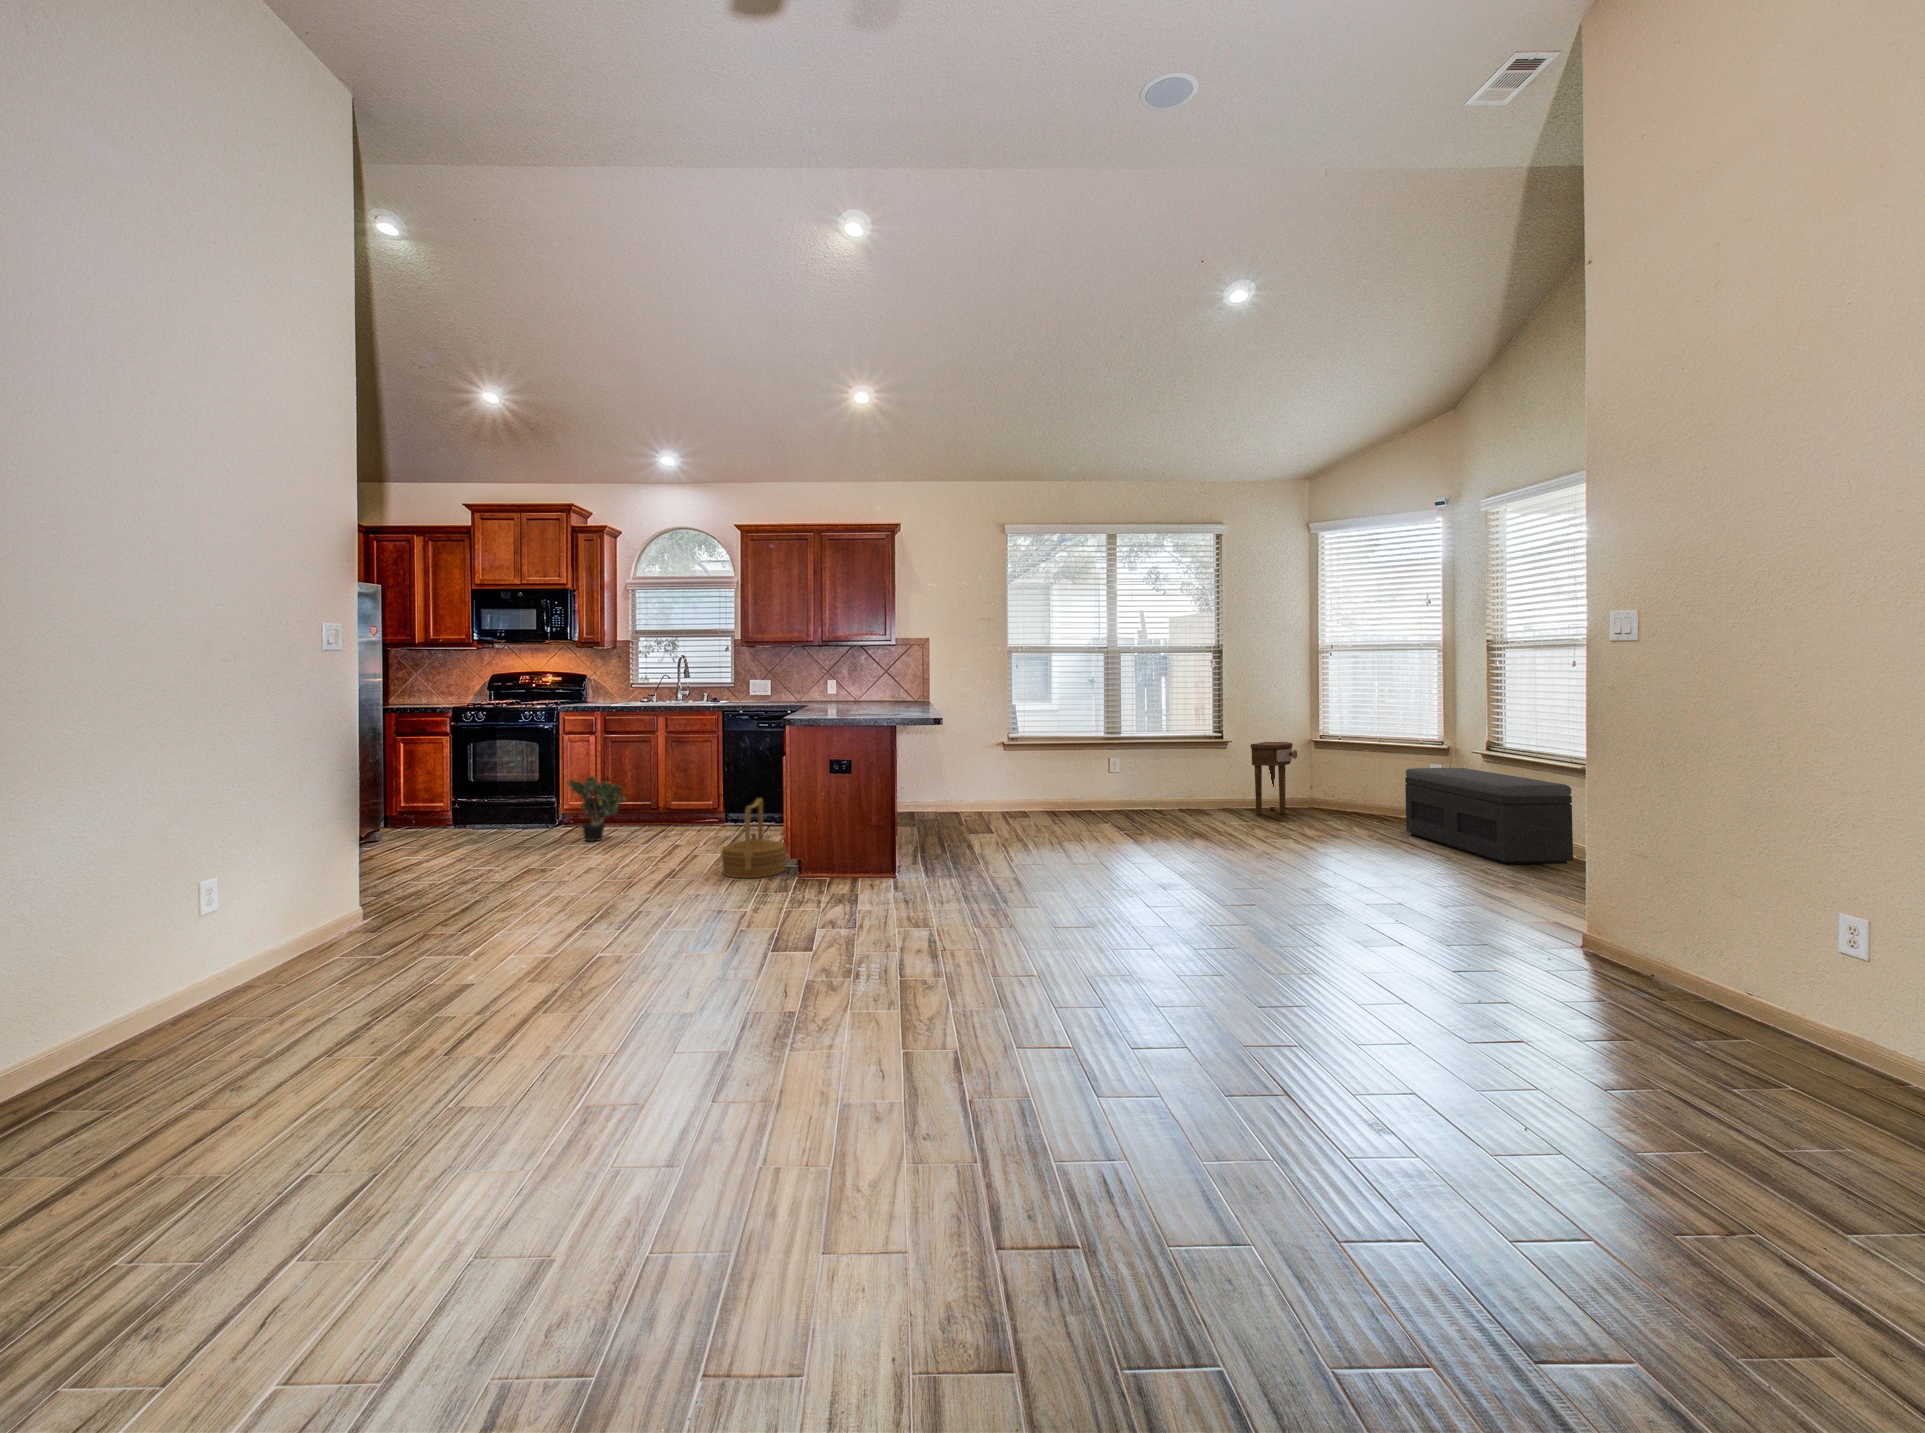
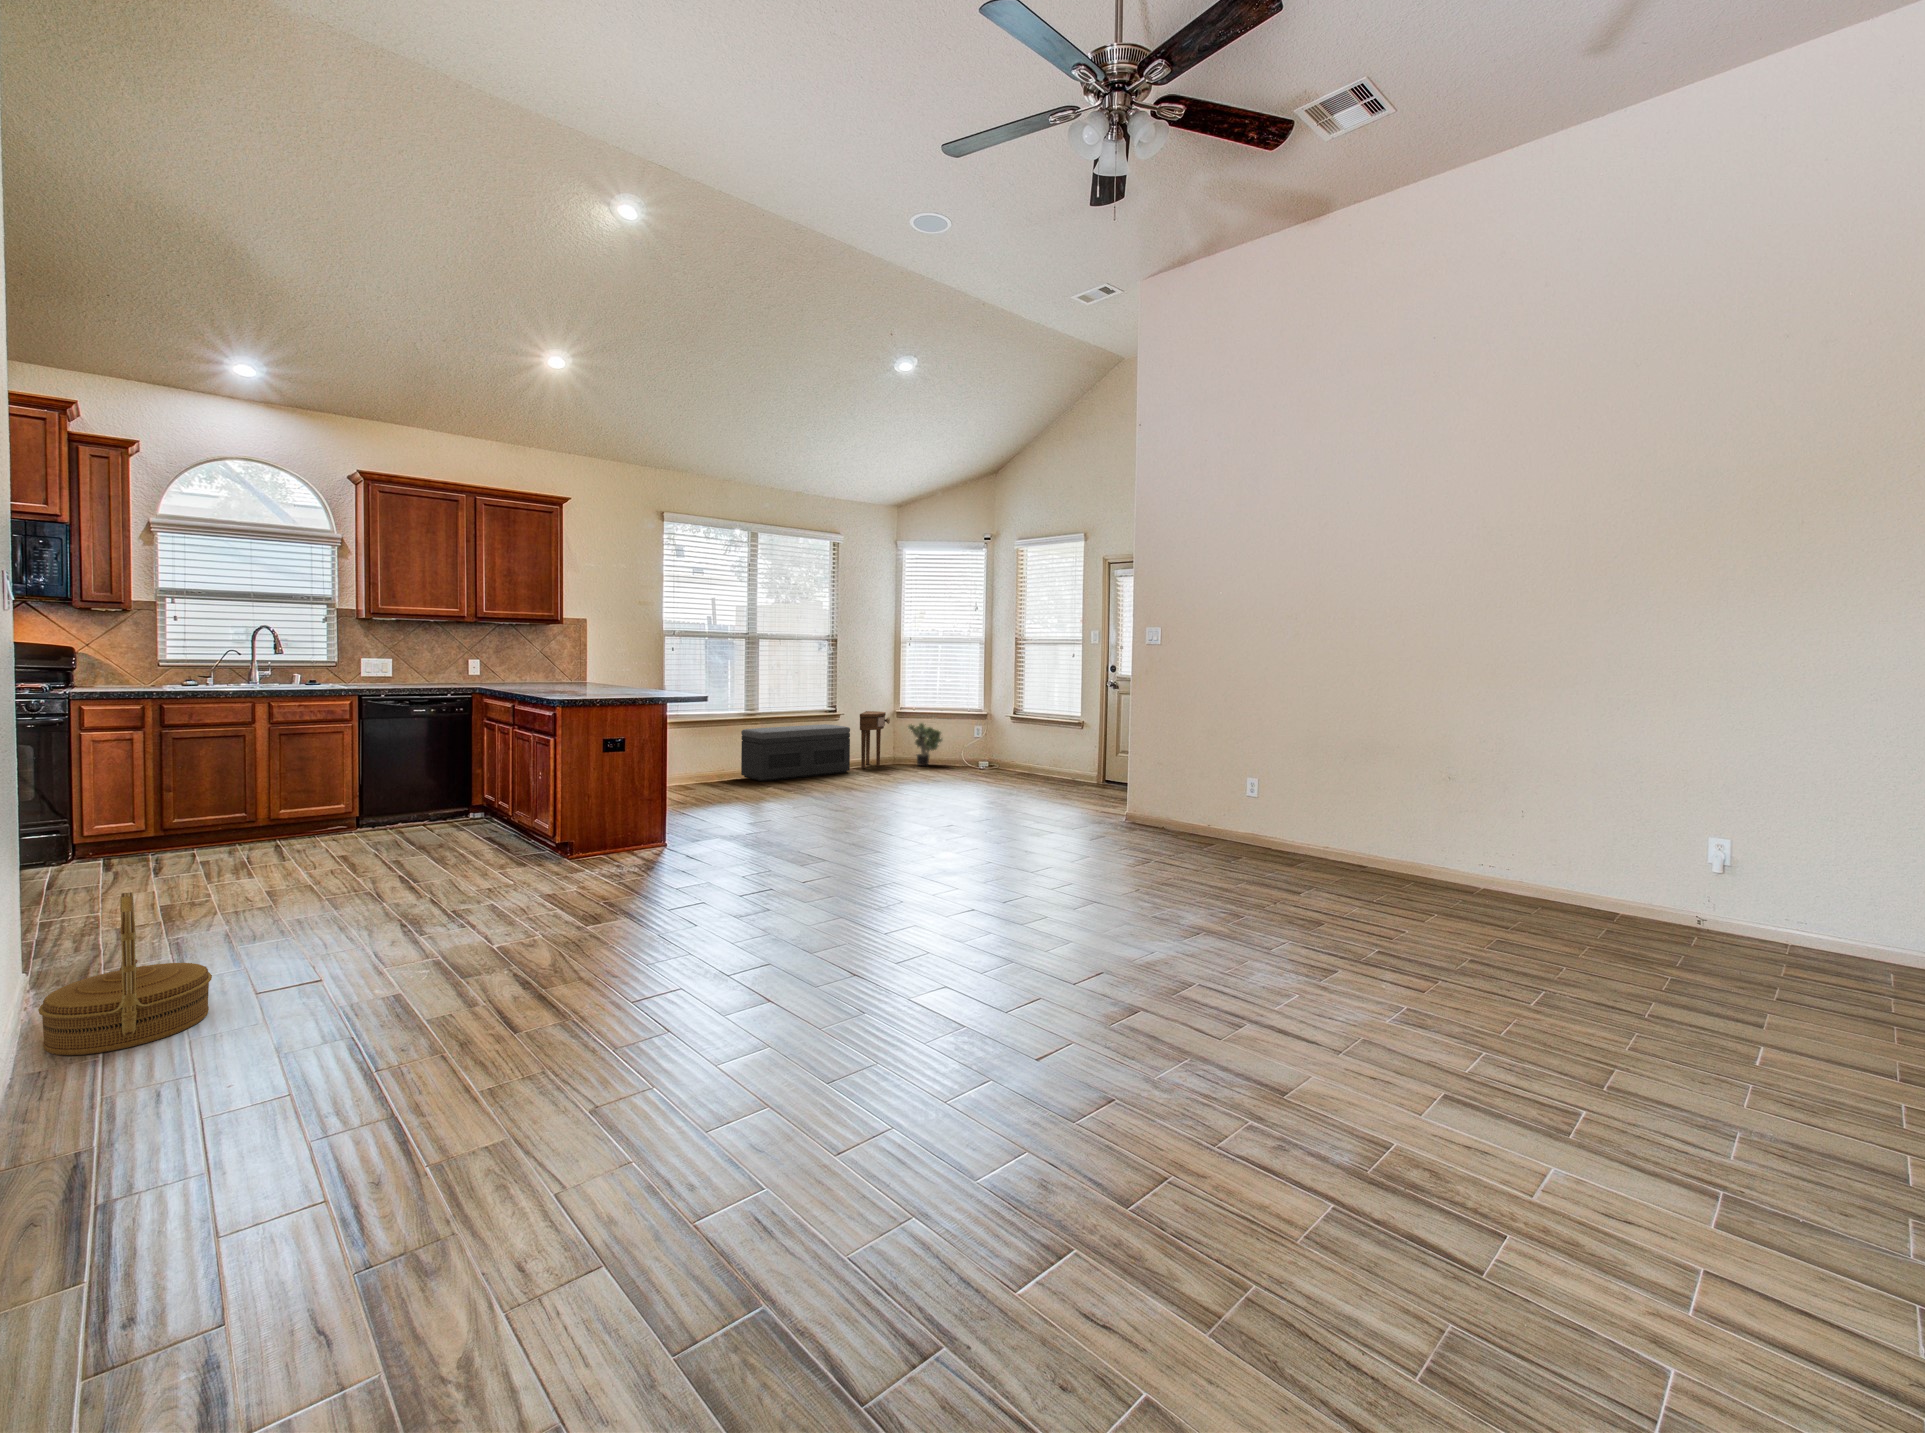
storage bench: present [1405,768,1573,864] -> present [741,724,850,781]
potted plant: present [568,775,625,841] -> present [908,723,943,766]
woven basket: present [721,798,785,878] -> present [38,892,212,1056]

